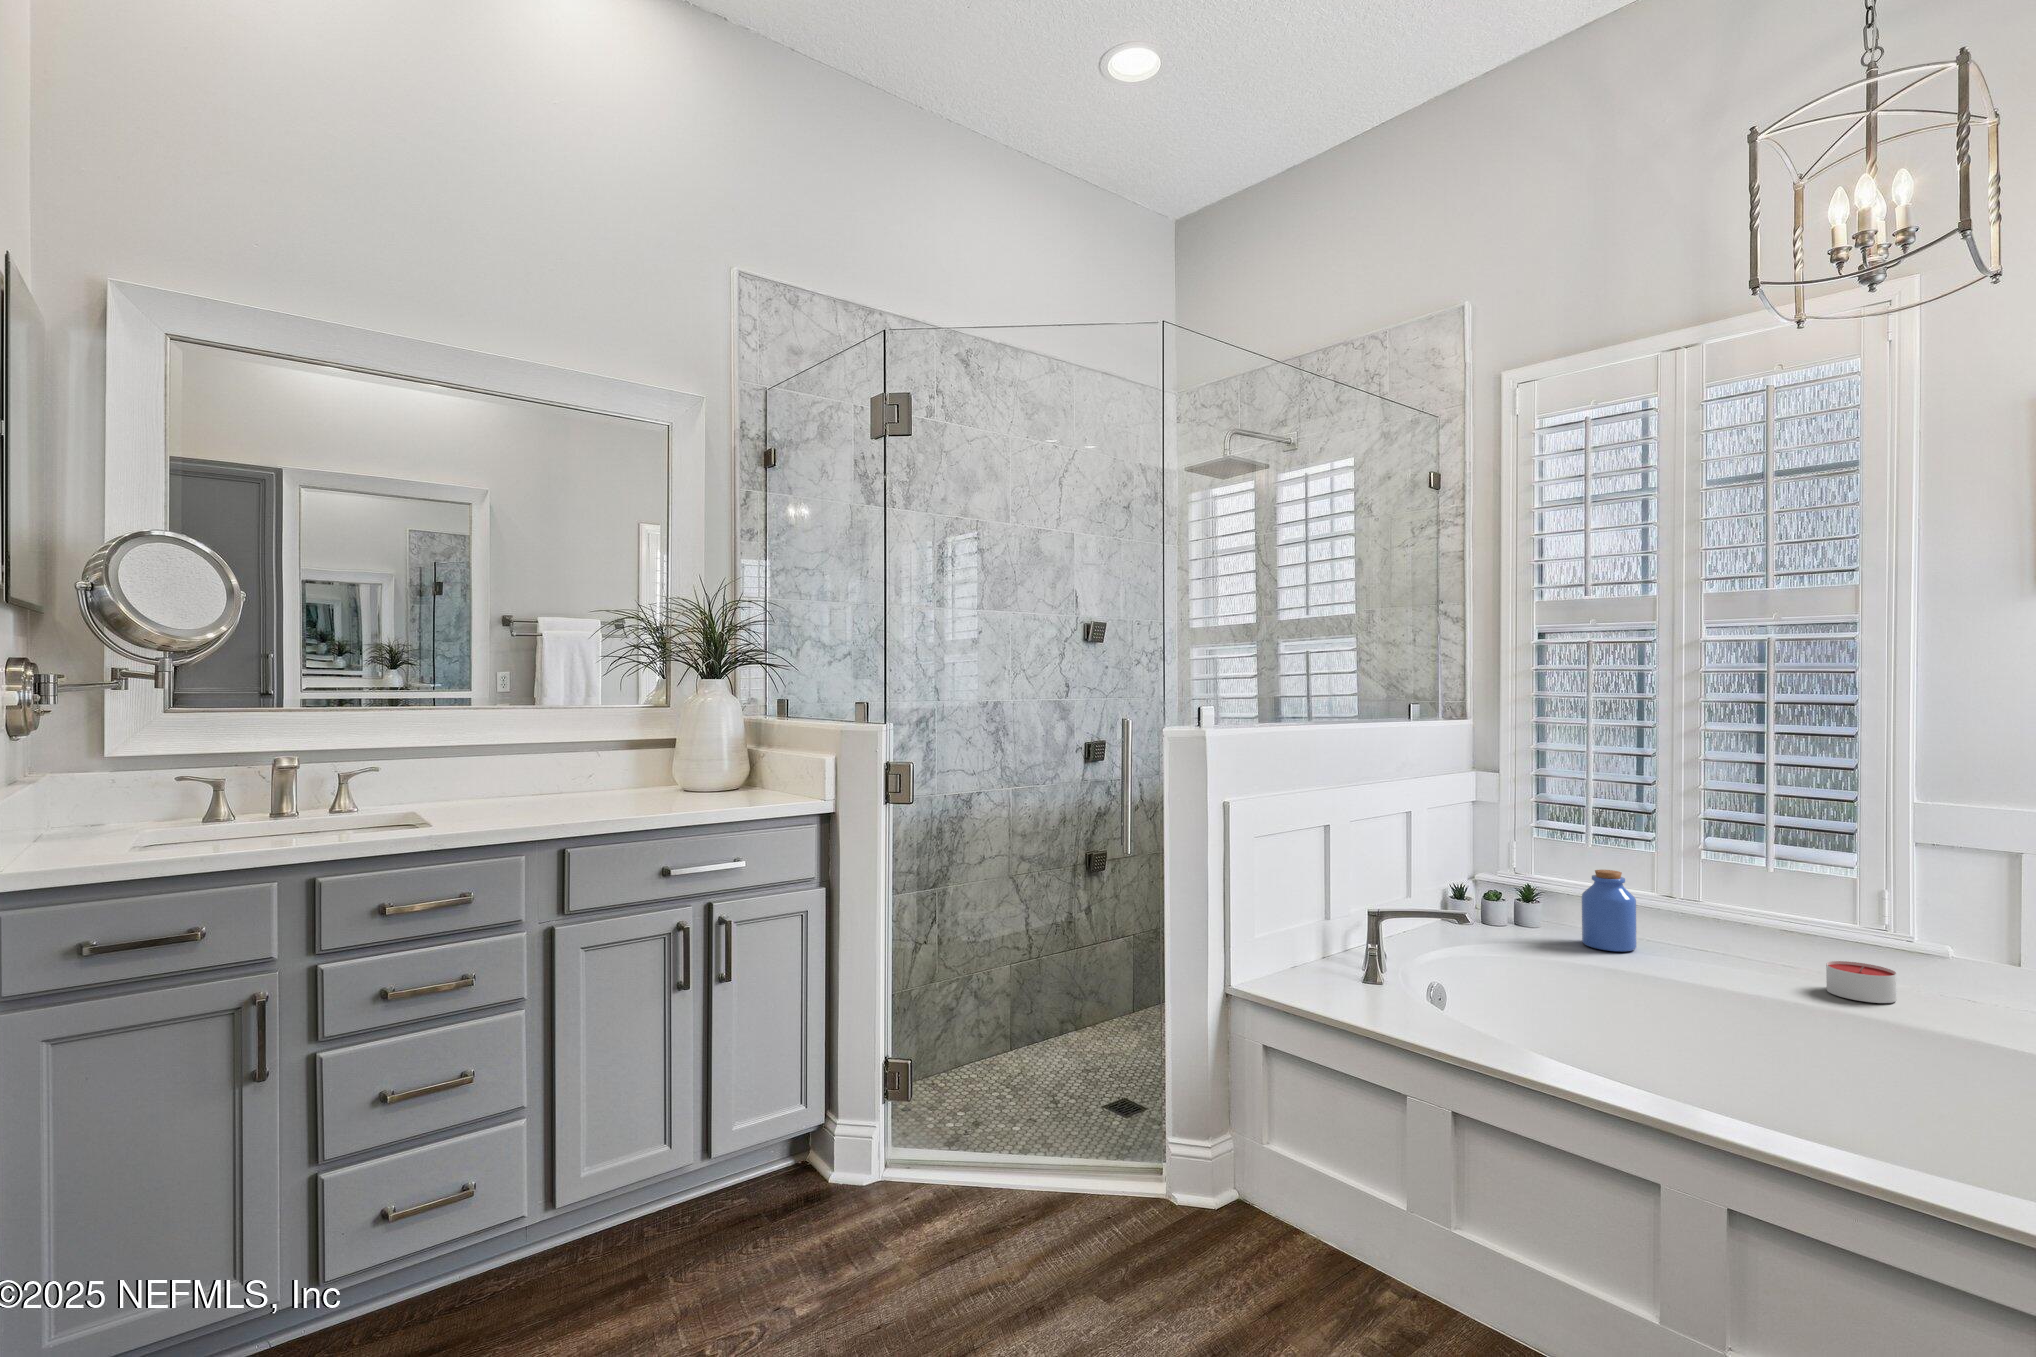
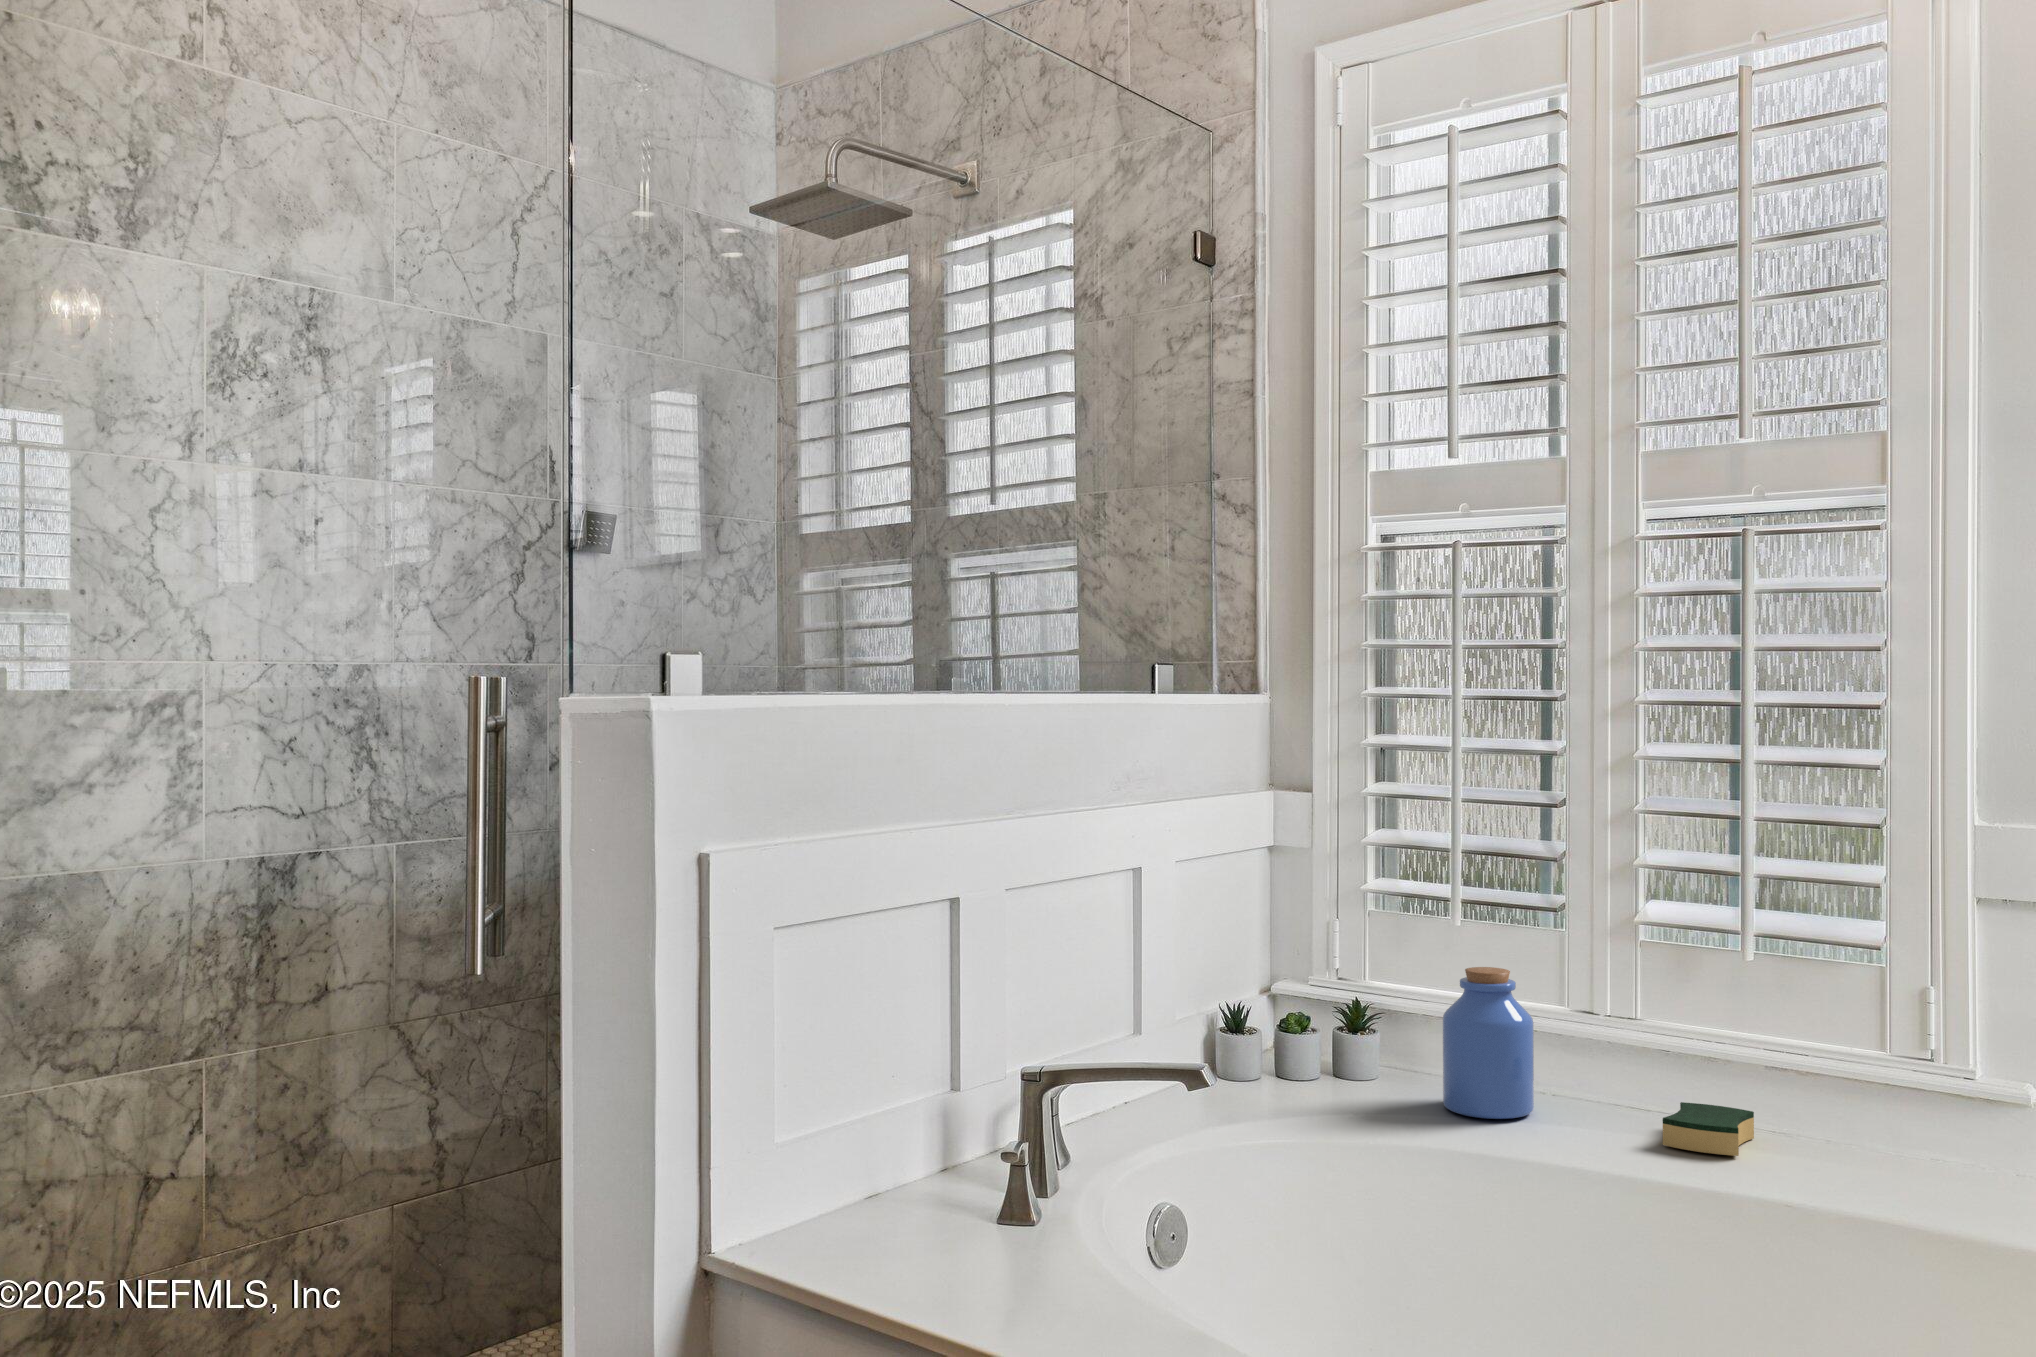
sponge: none [1717,948,1773,978] -> present [1663,1102,1754,1156]
candle: present [1826,961,1897,1003] -> none [1838,1117,1947,1191]

